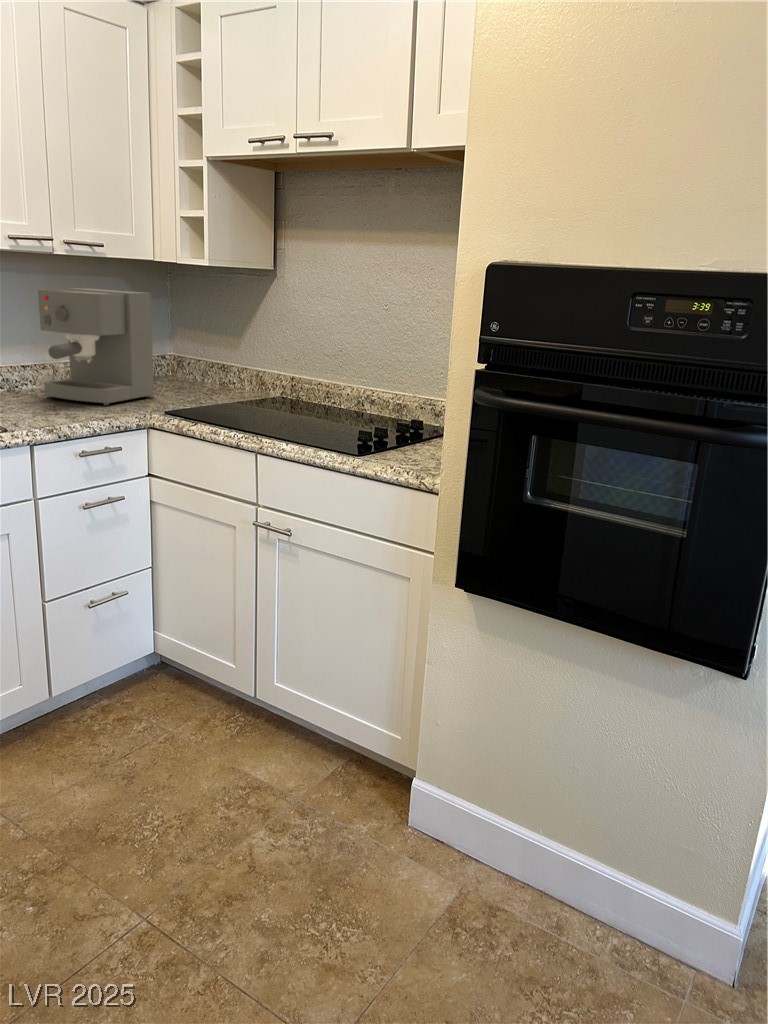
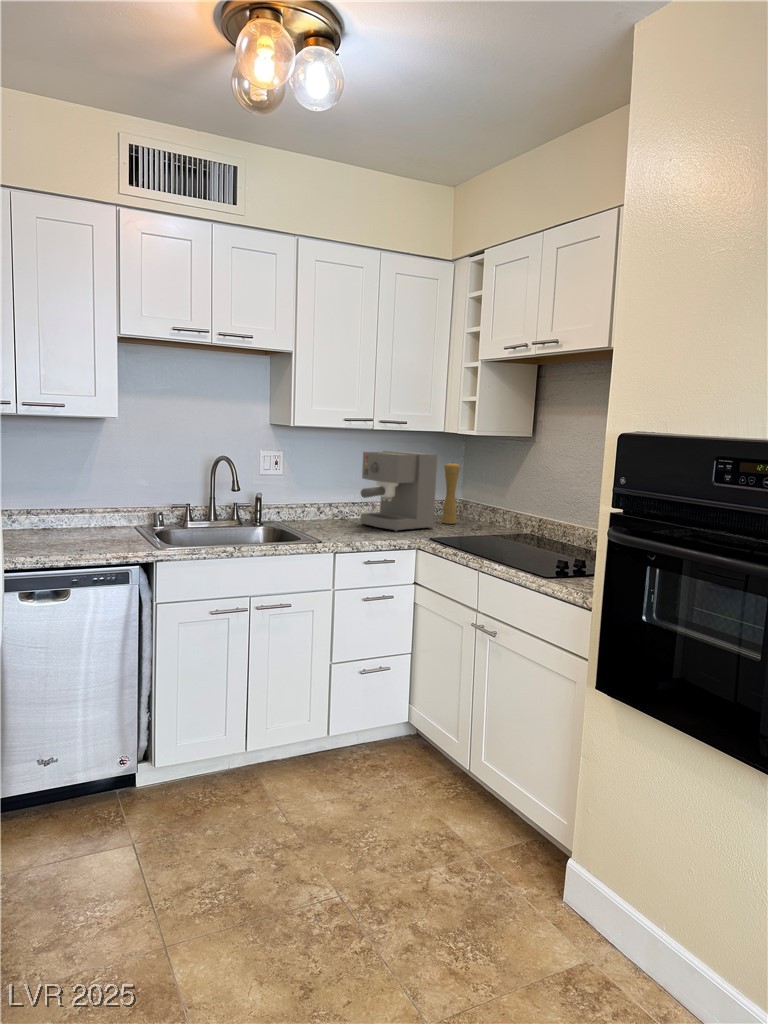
pepper mill: none [155,304,177,389] -> present [442,462,460,524]

